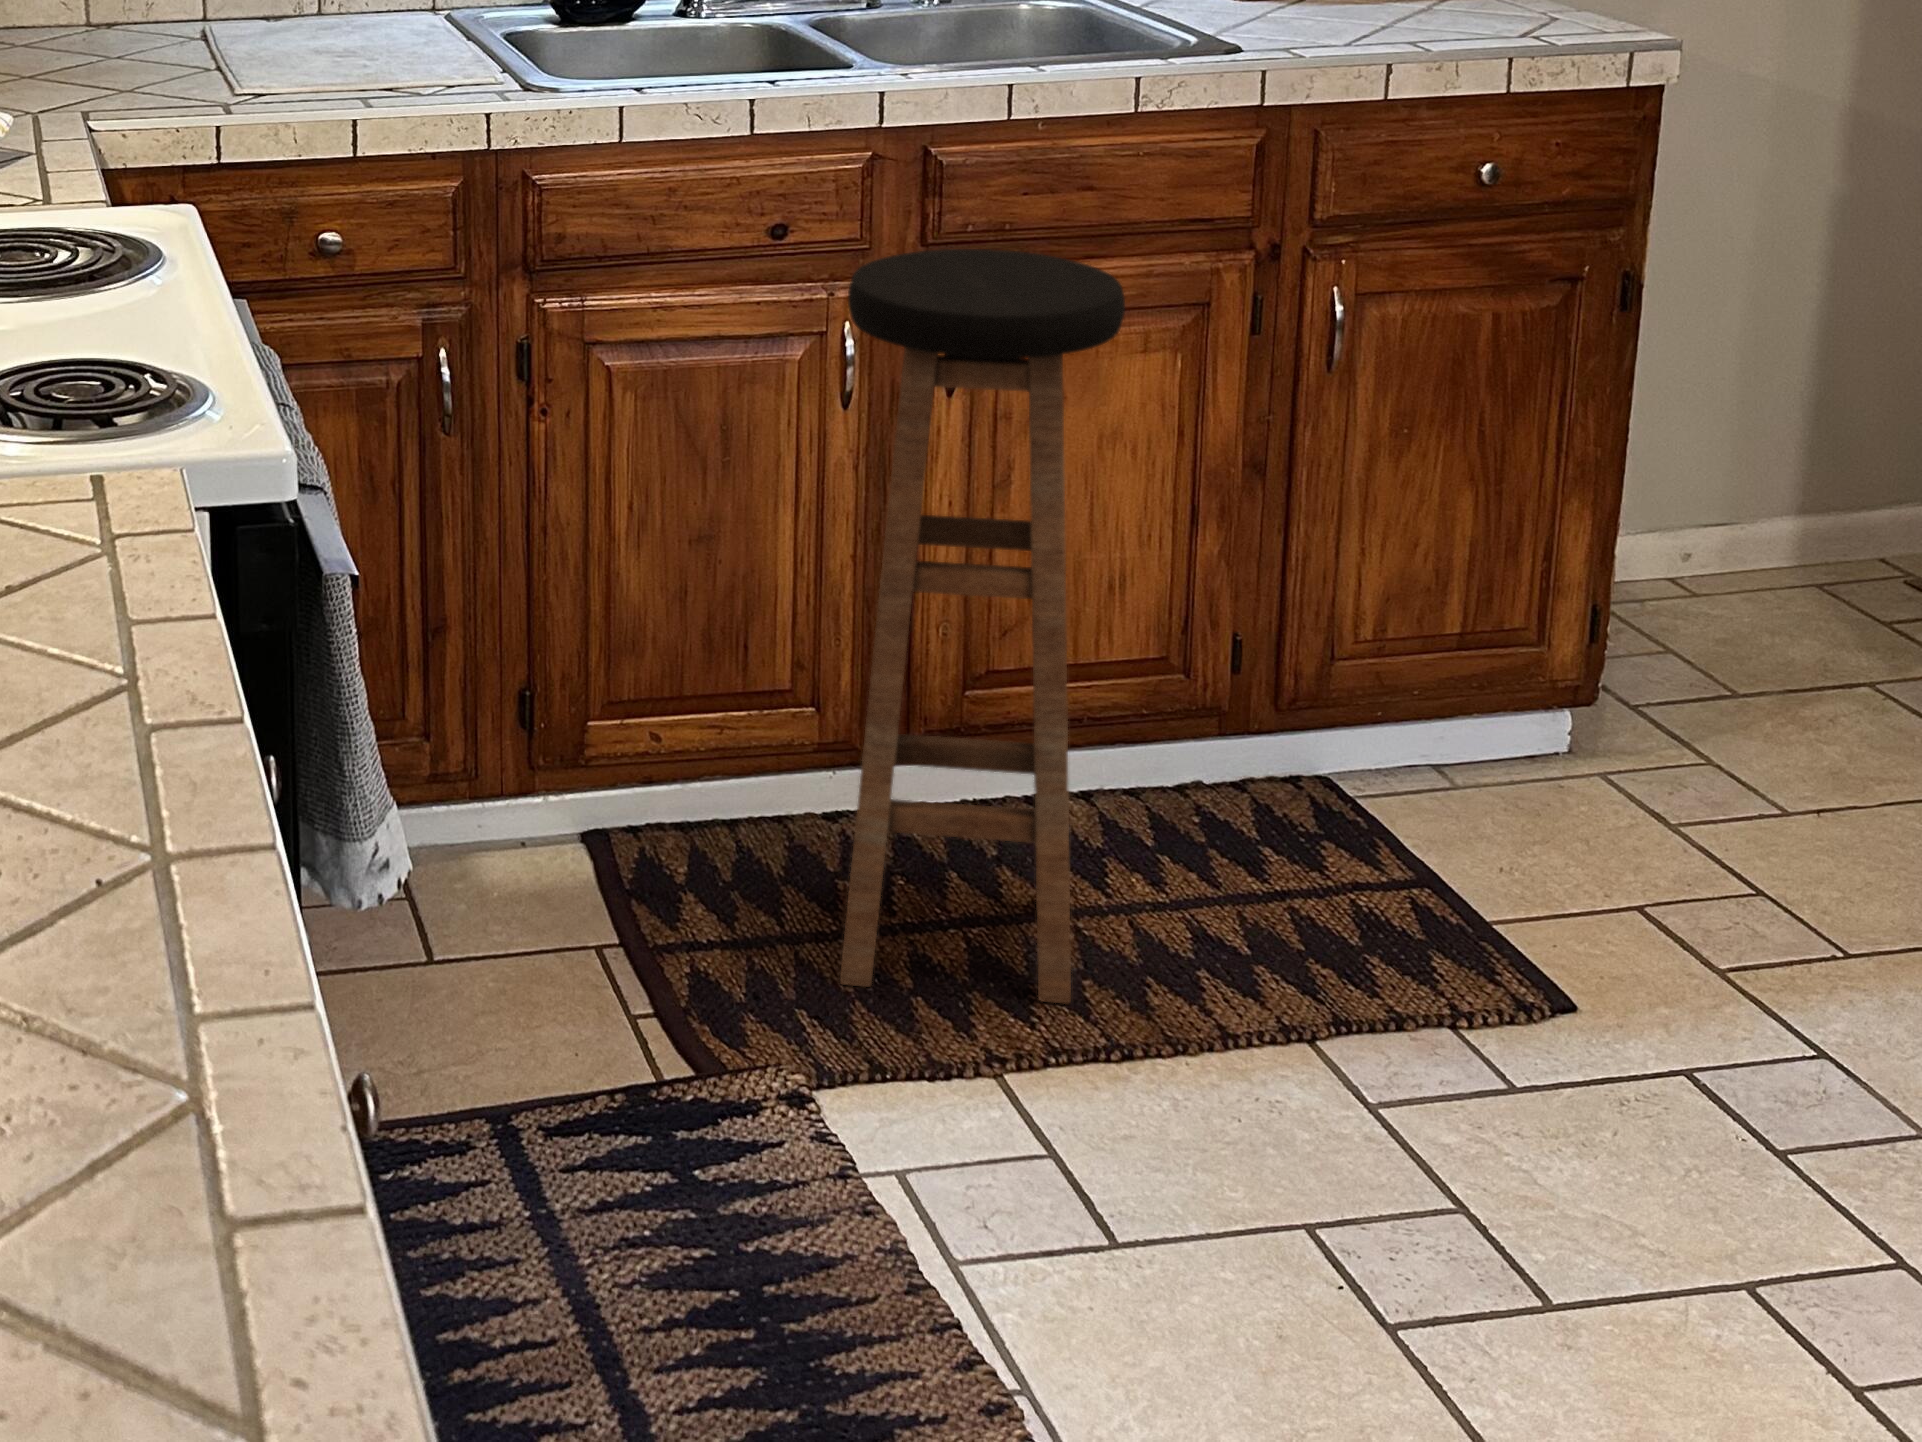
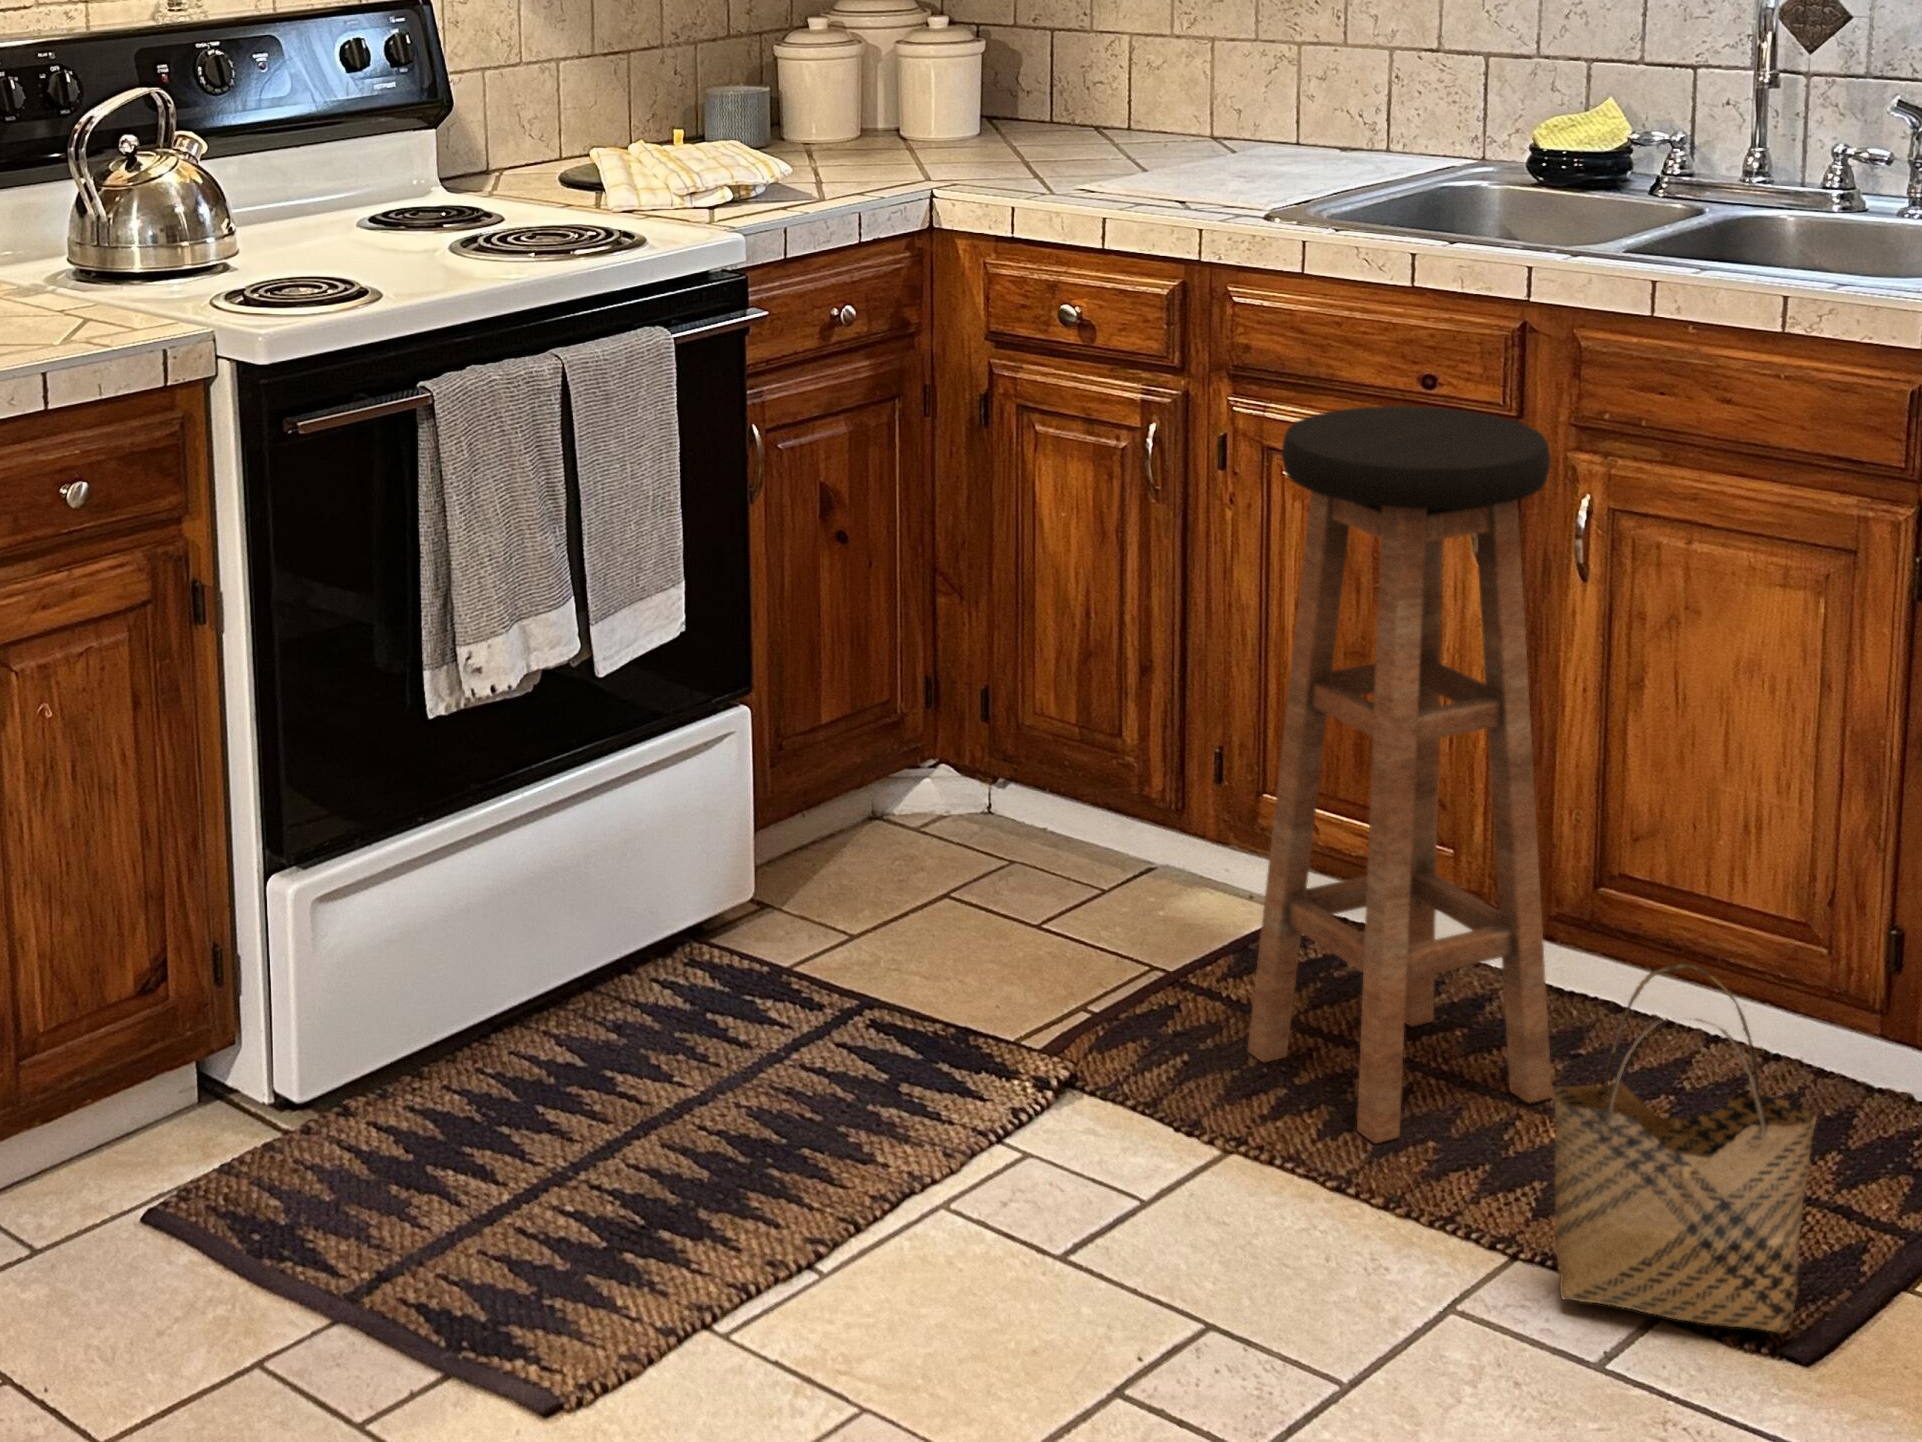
woven basket: none [1352,697,1530,1039] -> present [1550,963,1817,1333]

